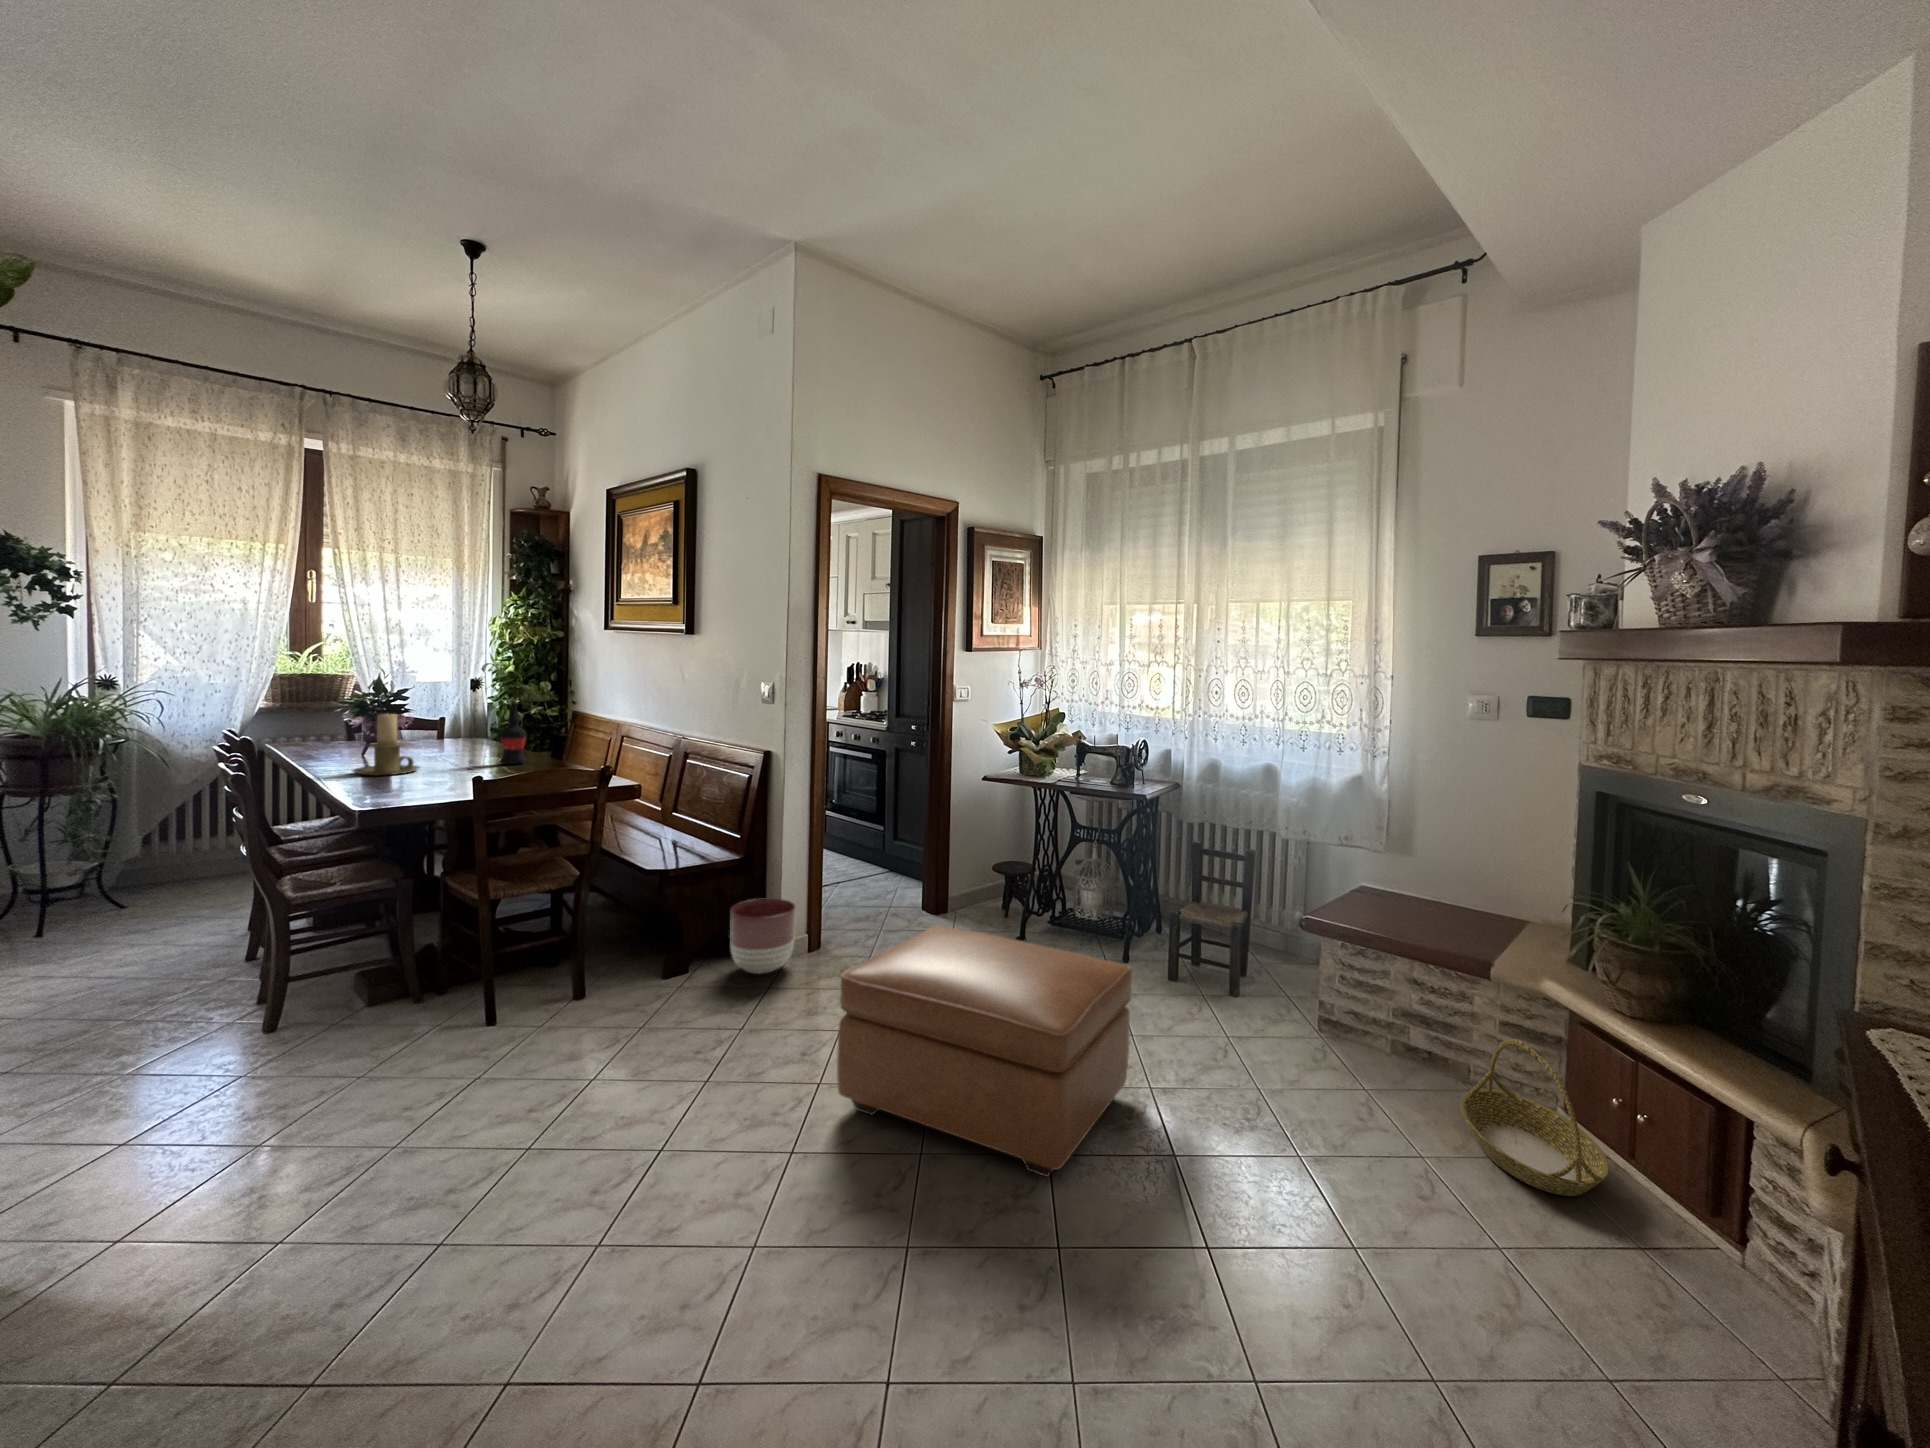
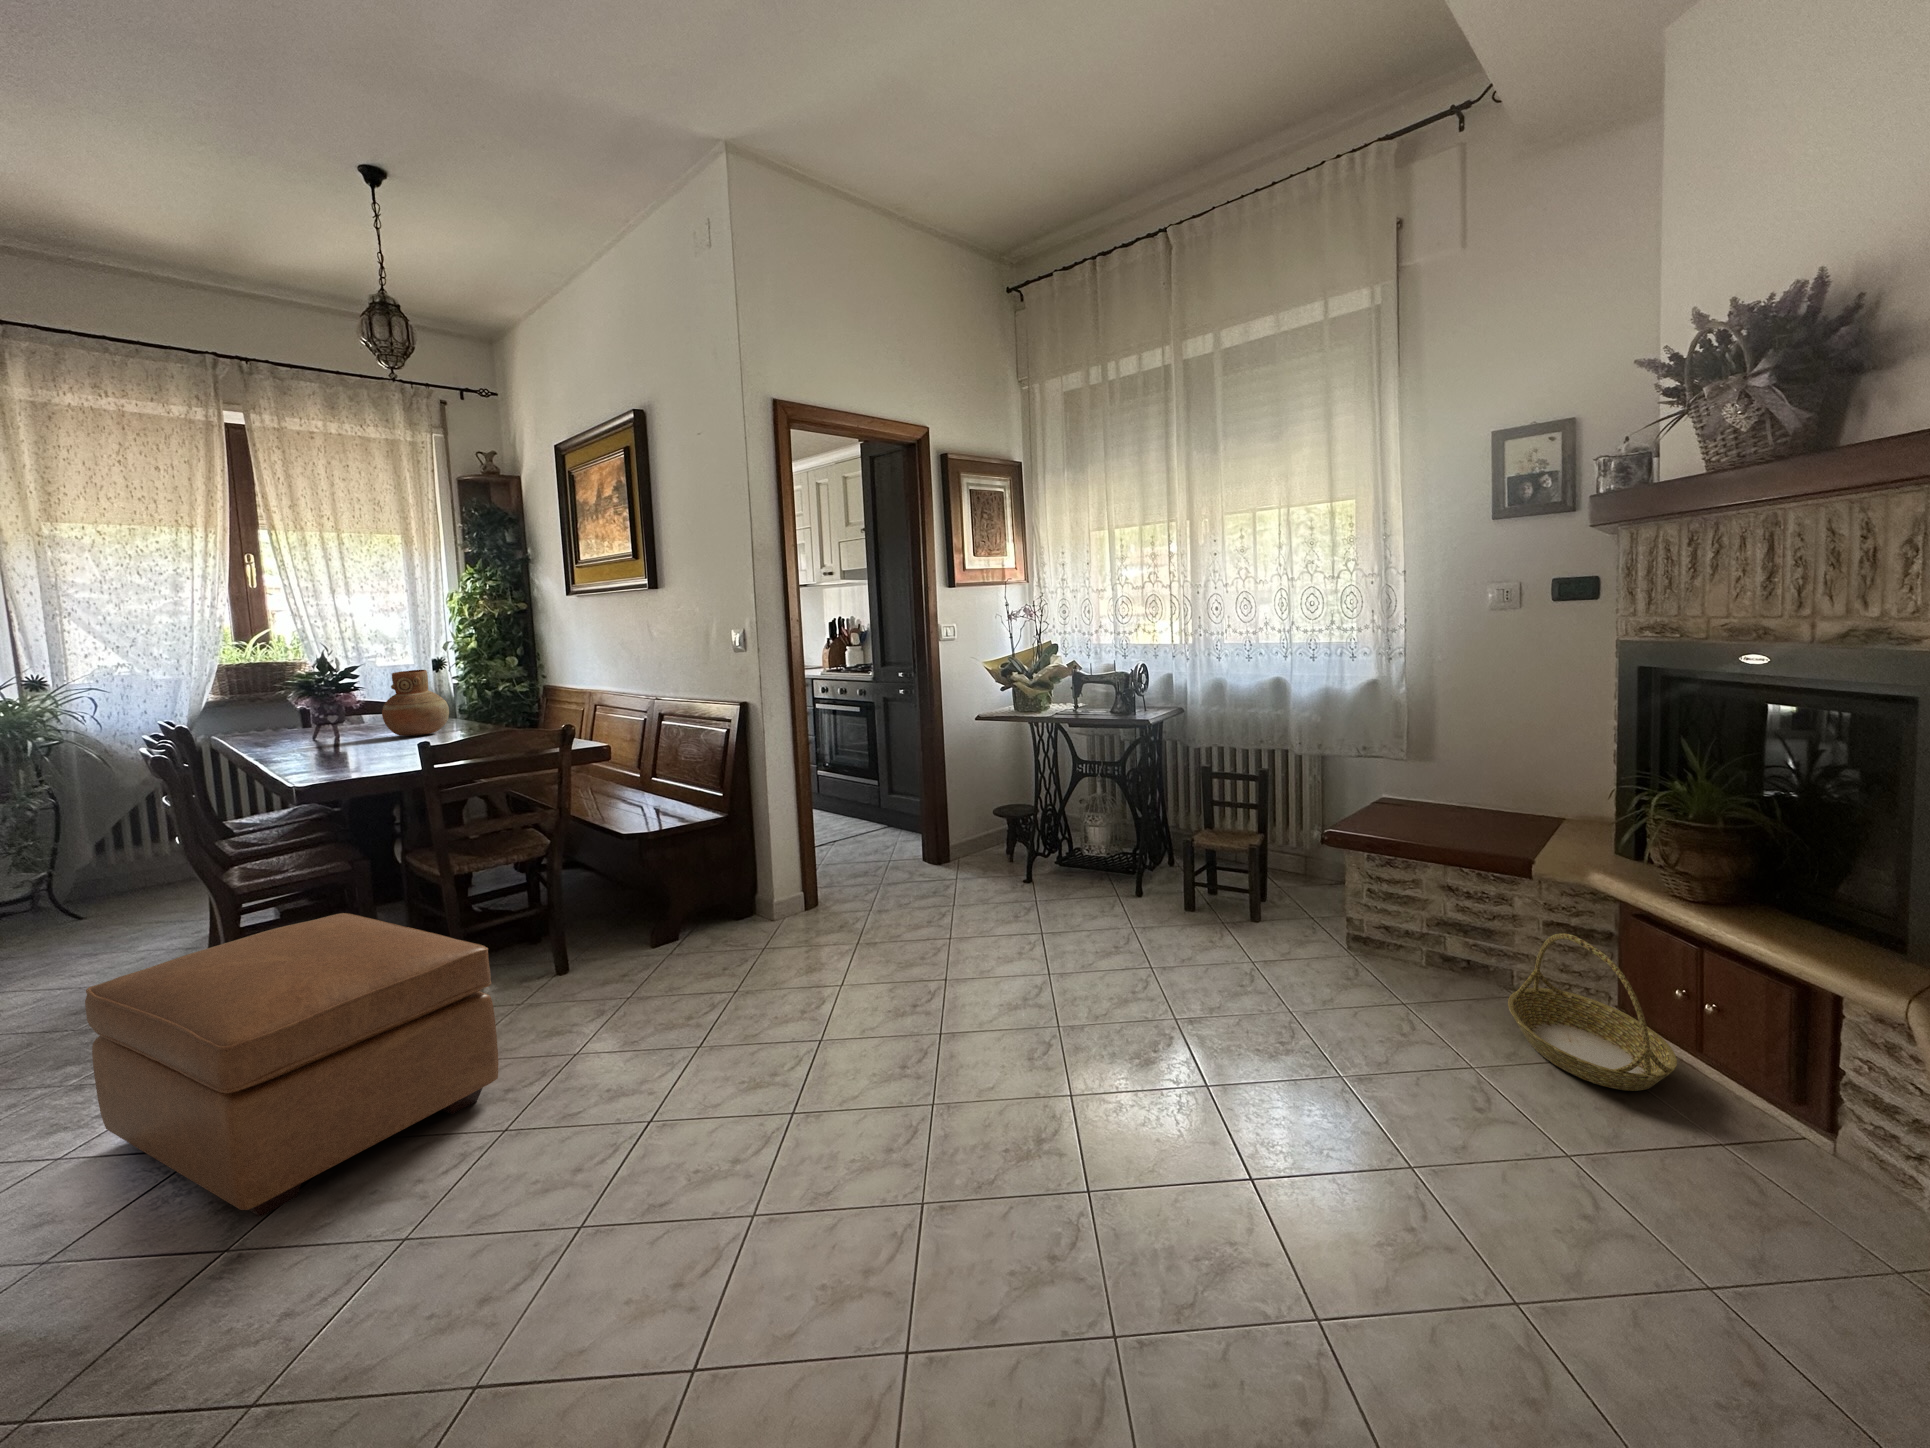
vase: none [426,696,487,757] -> present [382,670,449,736]
wine bottle: present [500,700,526,764] -> none [460,668,491,736]
candle holder: present [353,714,420,776] -> none [299,690,377,757]
planter: present [730,898,796,973] -> none [721,856,791,933]
ottoman: present [837,925,1132,1177] -> present [85,913,498,1216]

